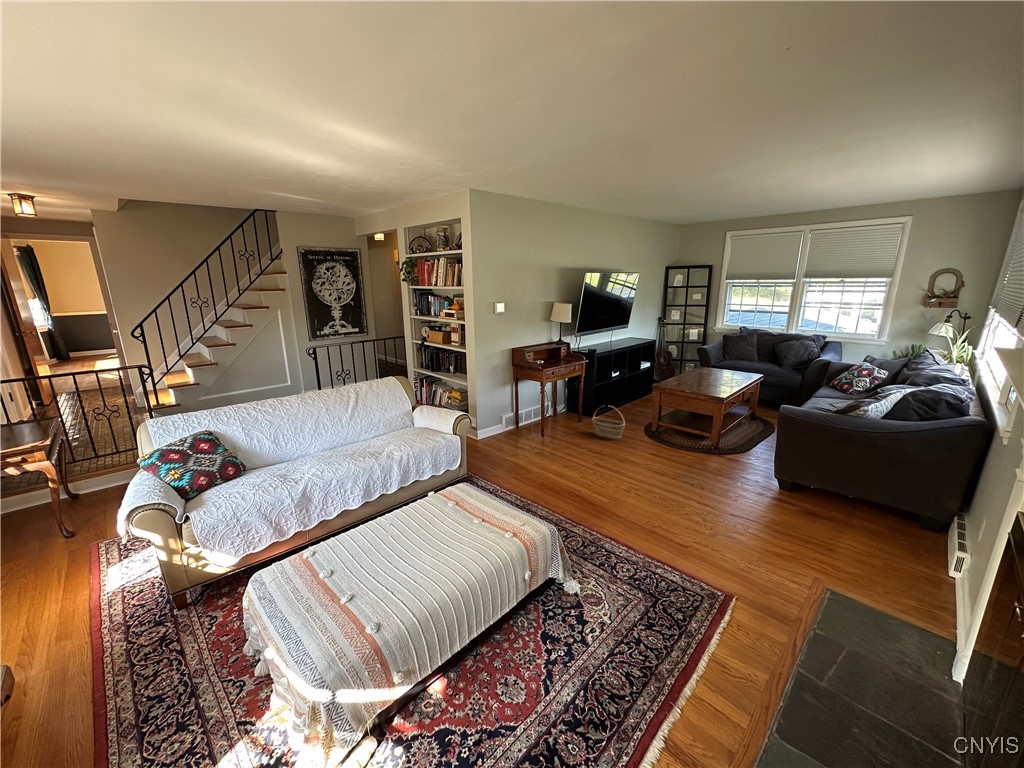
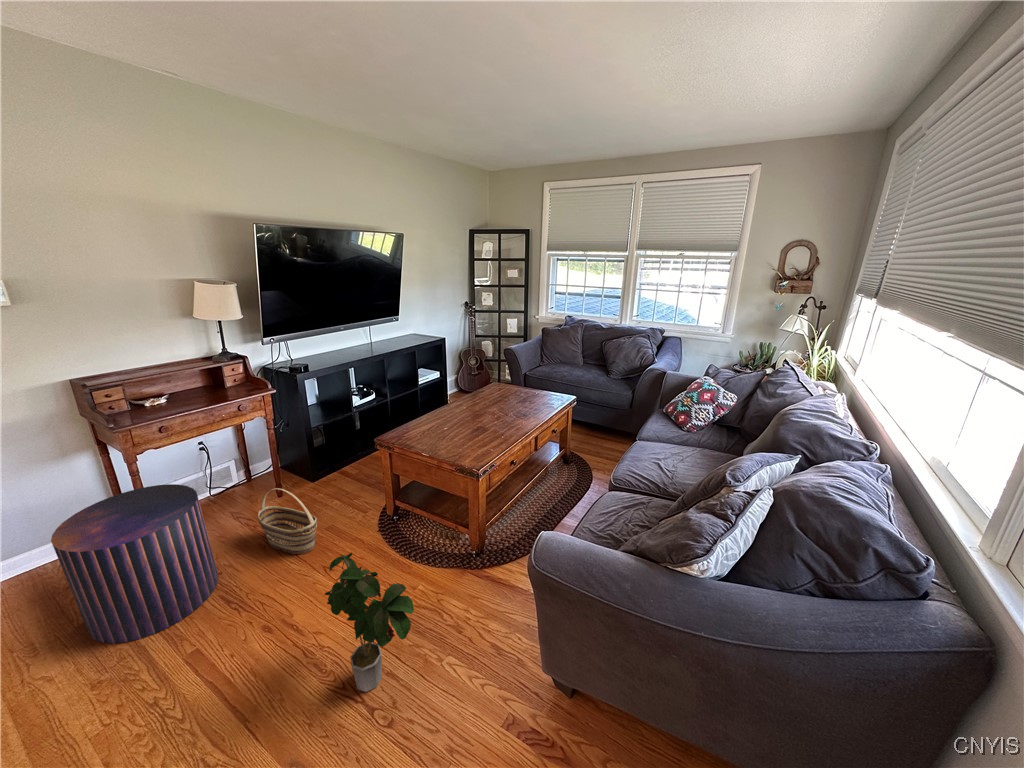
pouf: none [541,396,588,456] -> present [51,484,218,644]
potted plant: none [661,417,719,479] -> present [325,553,414,692]

